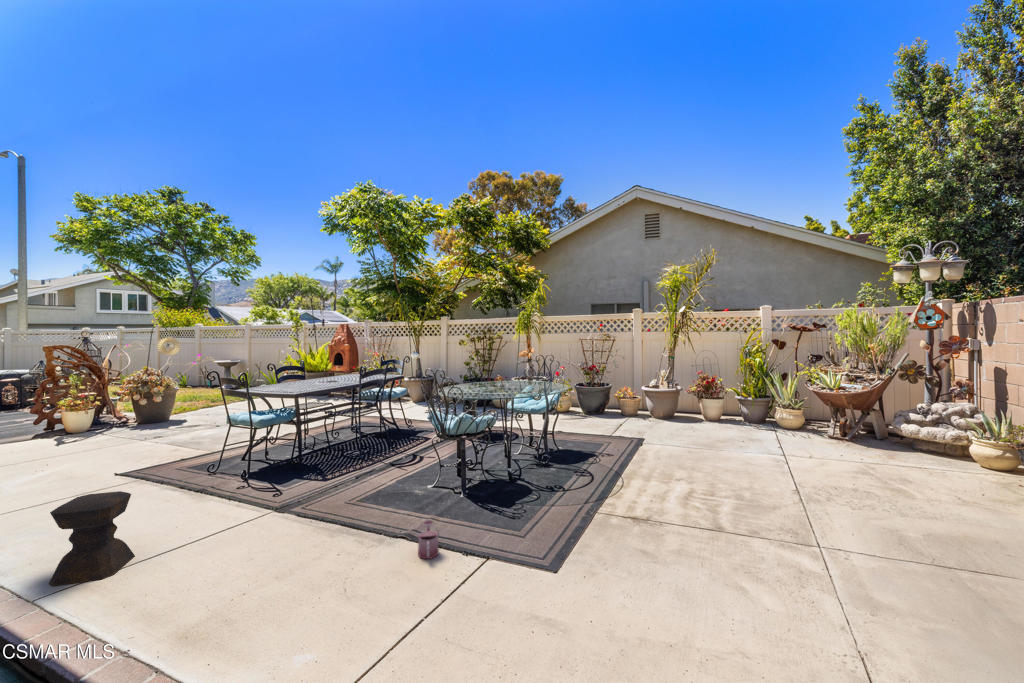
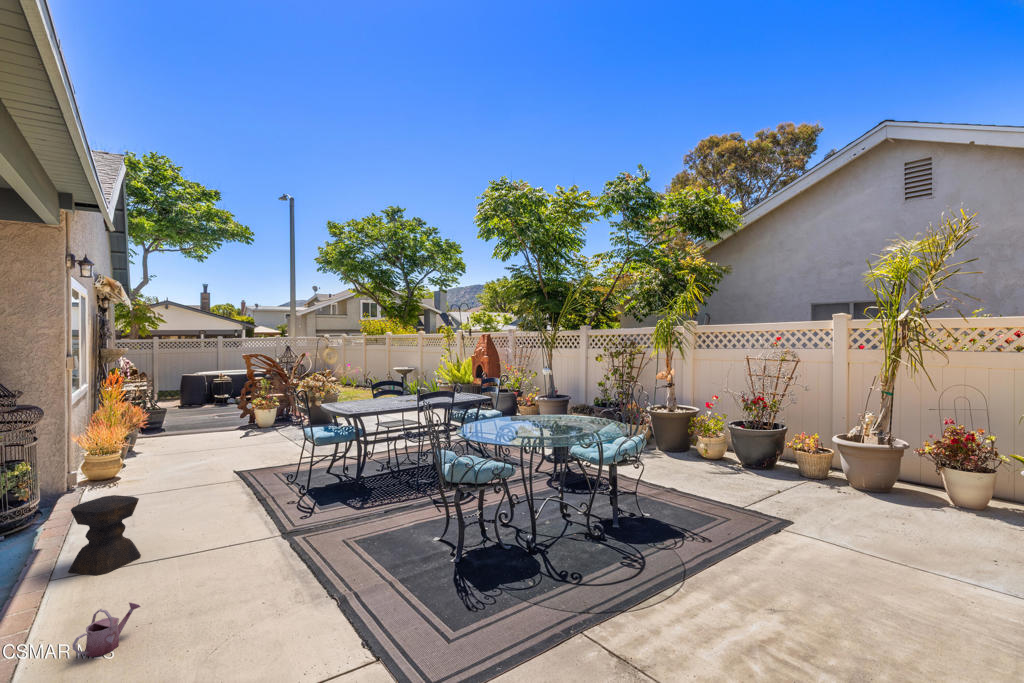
watering can: present [417,521,439,559] -> present [73,603,140,657]

